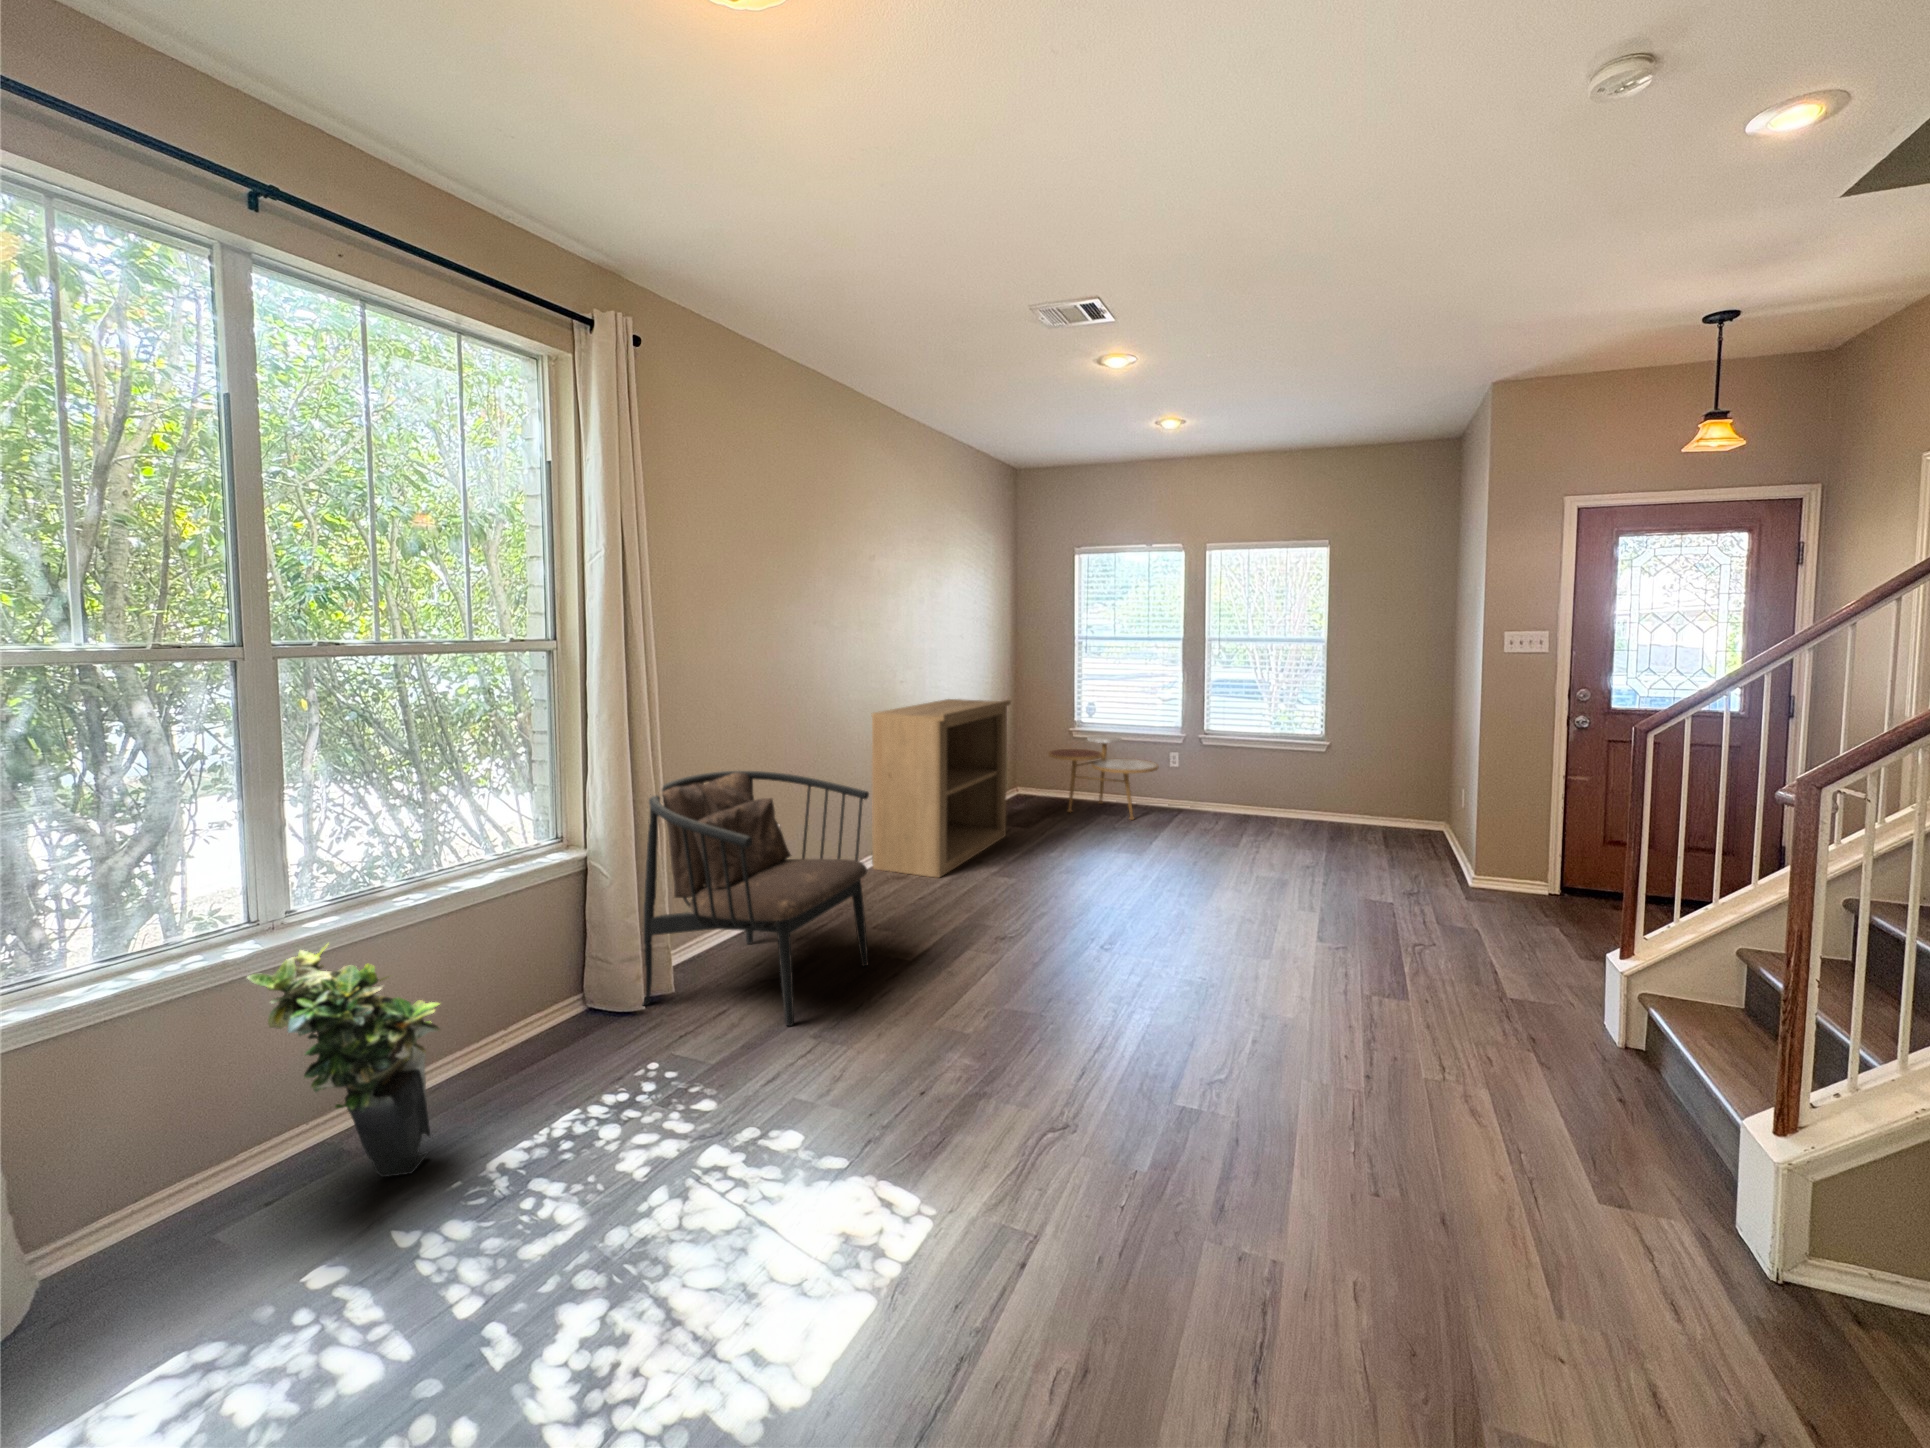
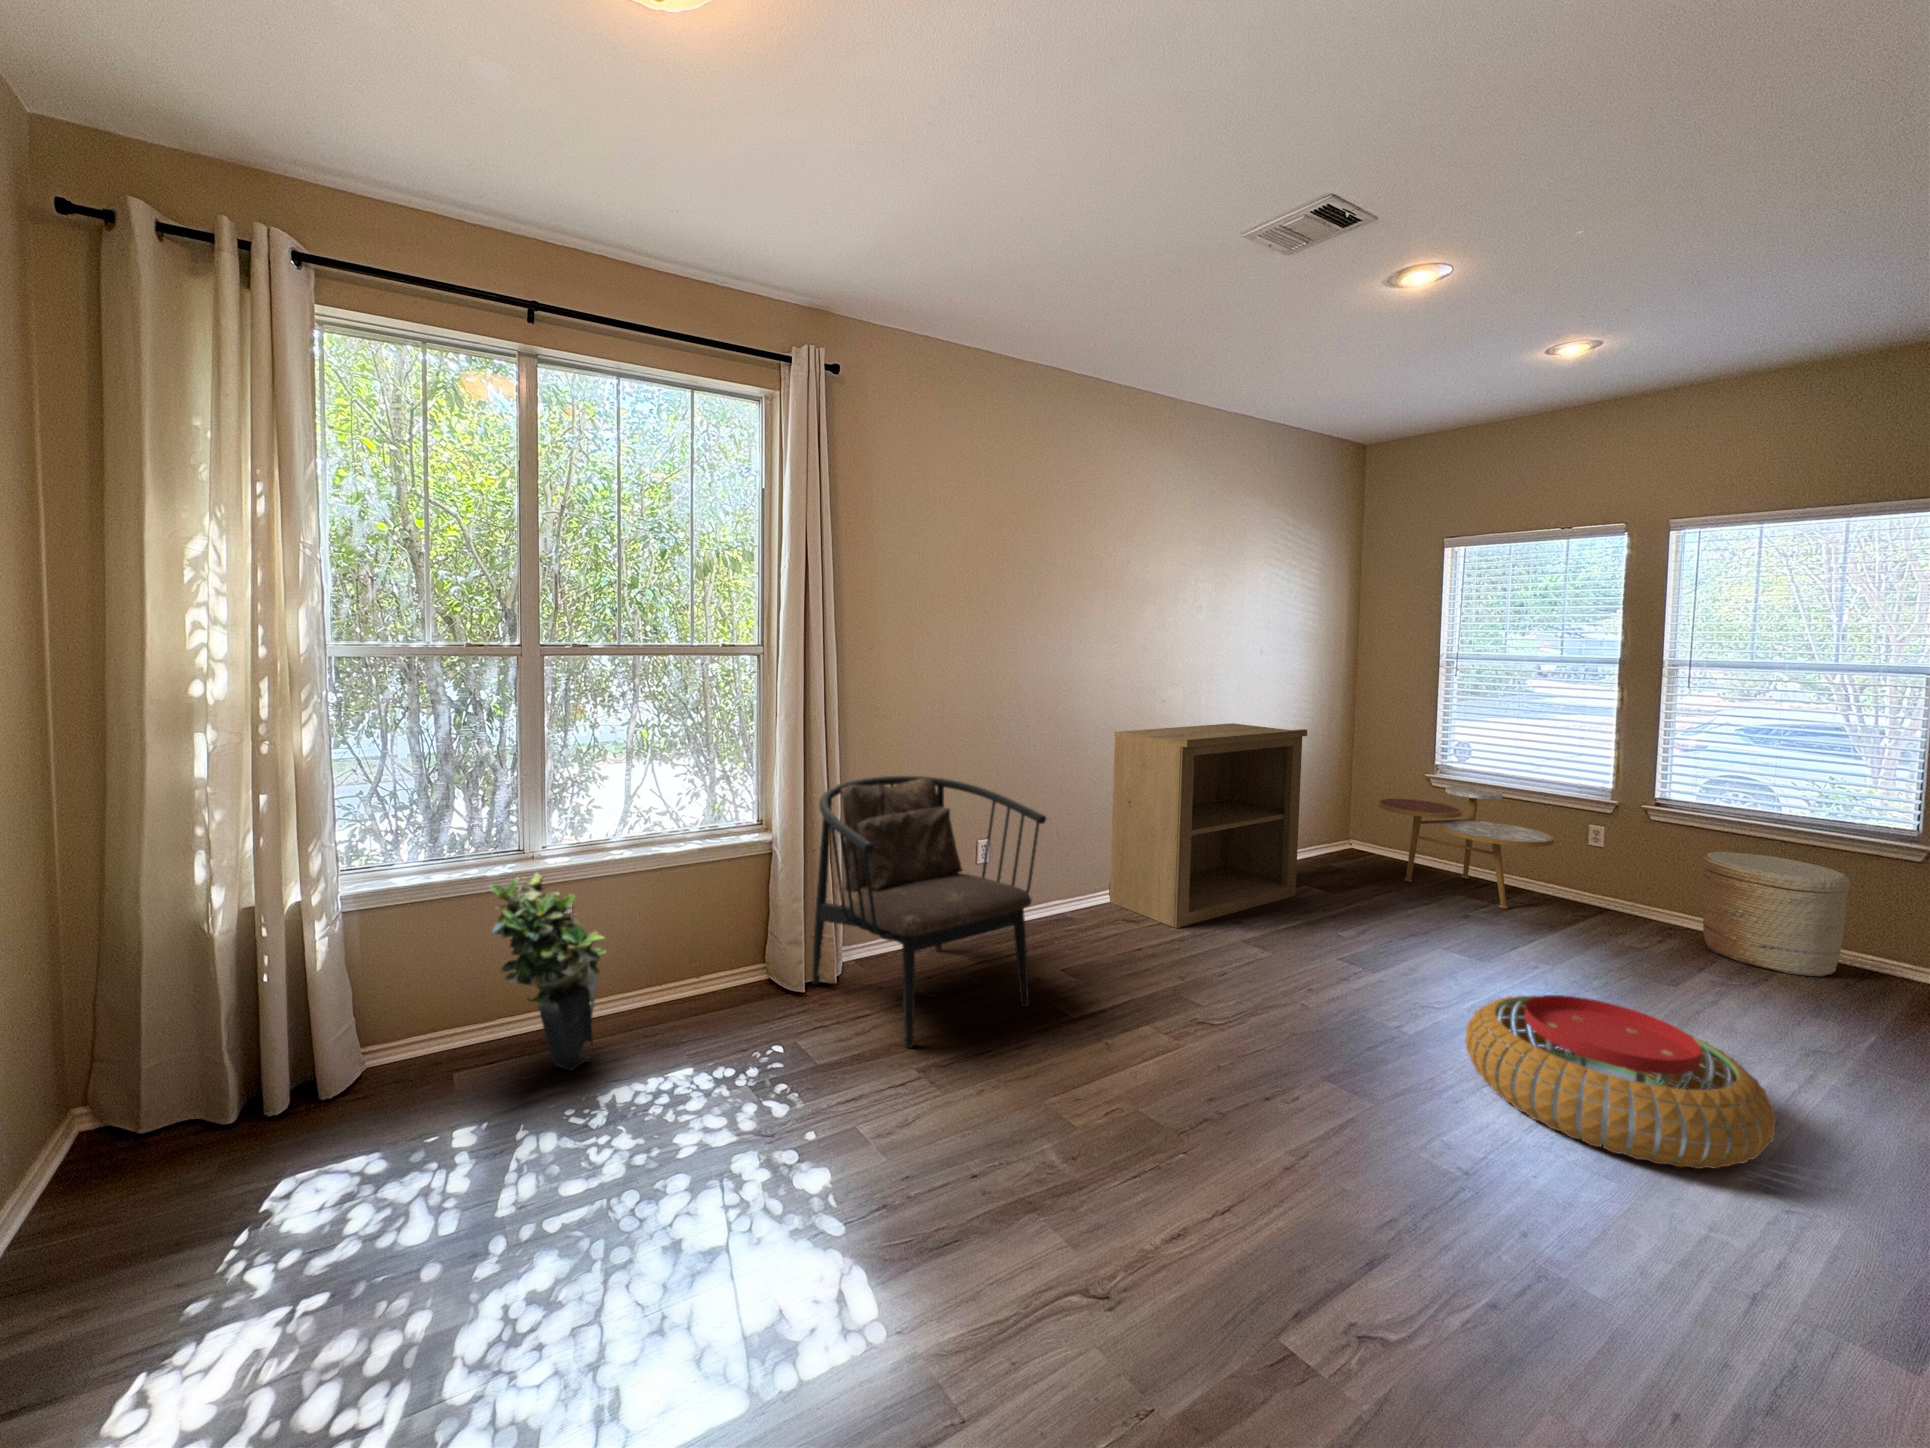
woven basket: none [1233,760,1296,829] -> present [1701,852,1850,976]
pouf: none [1164,858,1313,944] -> present [1465,995,1776,1169]

